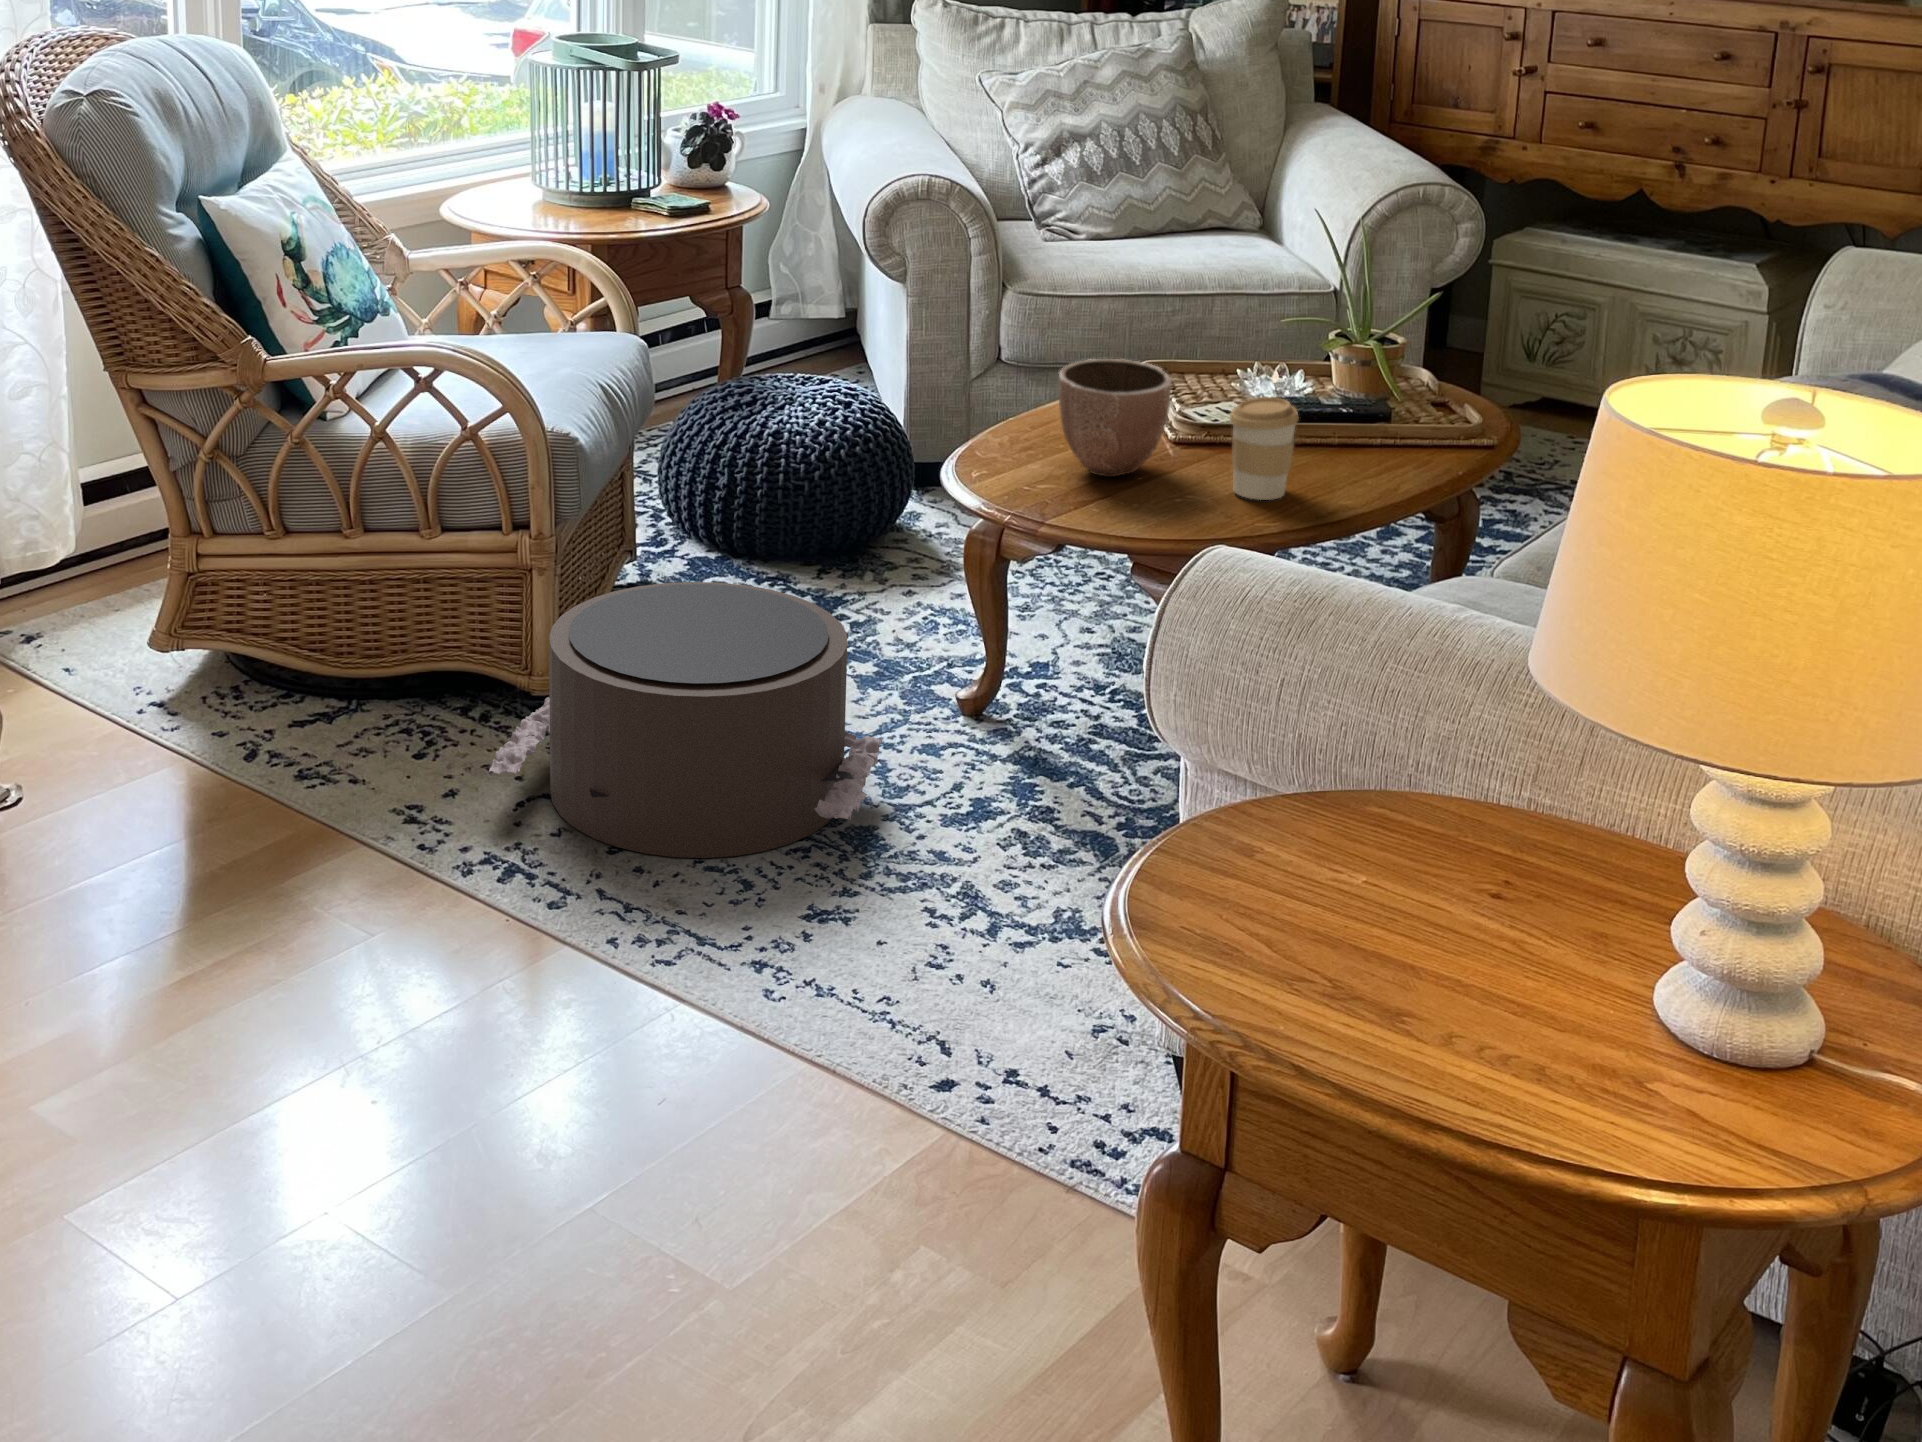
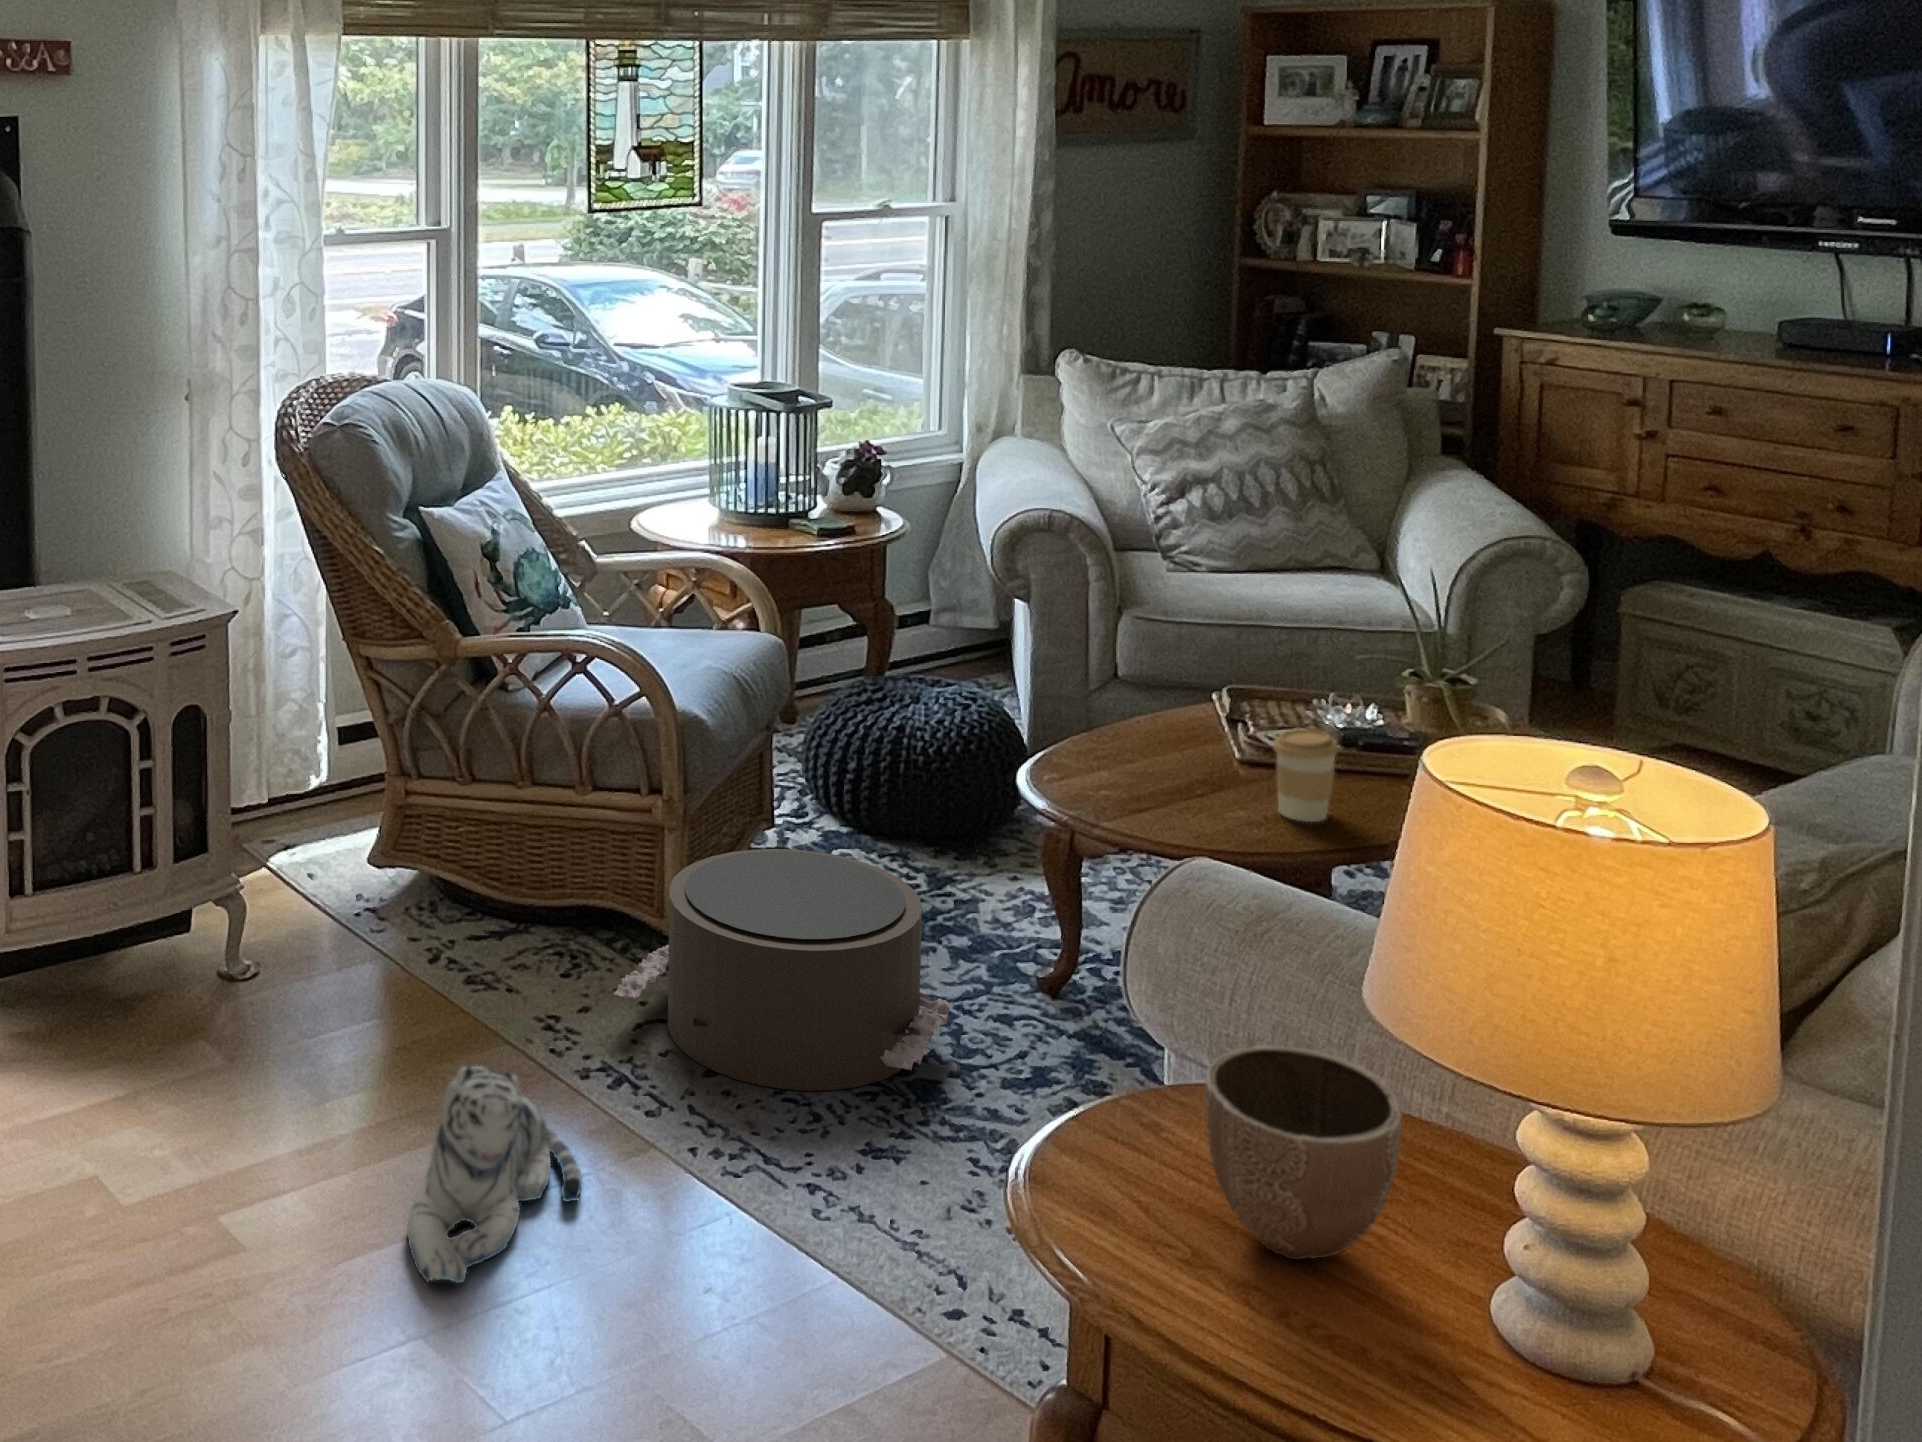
decorative bowl: present [1058,359,1172,477] -> present [1205,1046,1402,1259]
plush toy: none [282,874,491,1141] -> present [407,1066,582,1283]

